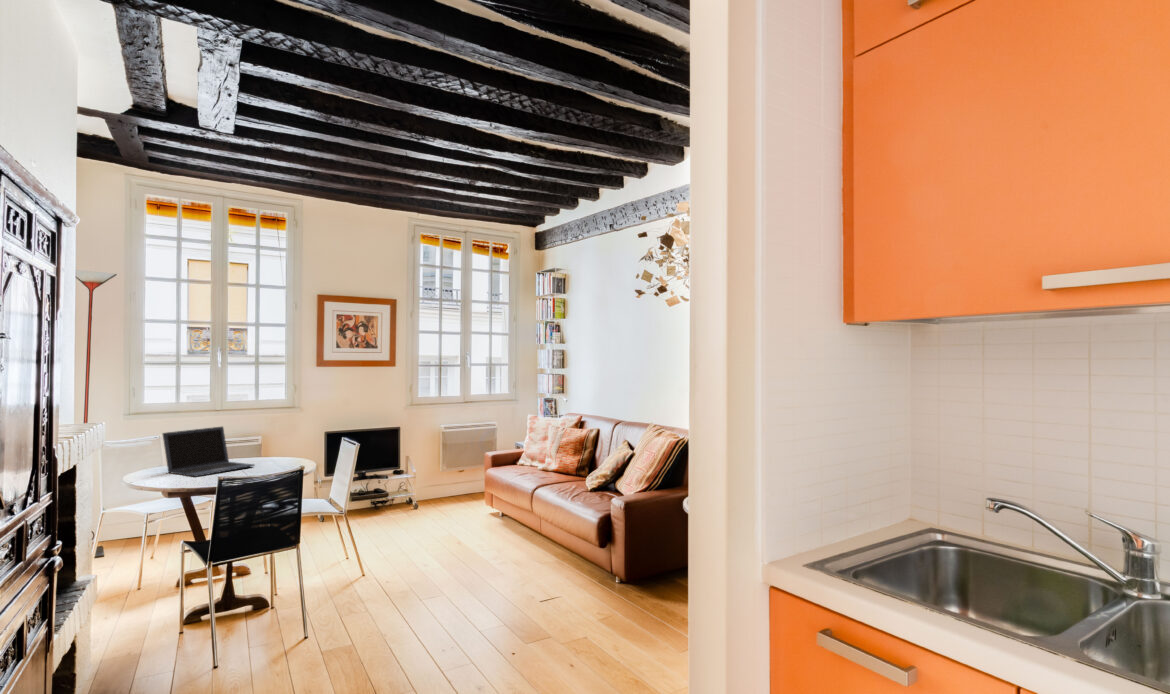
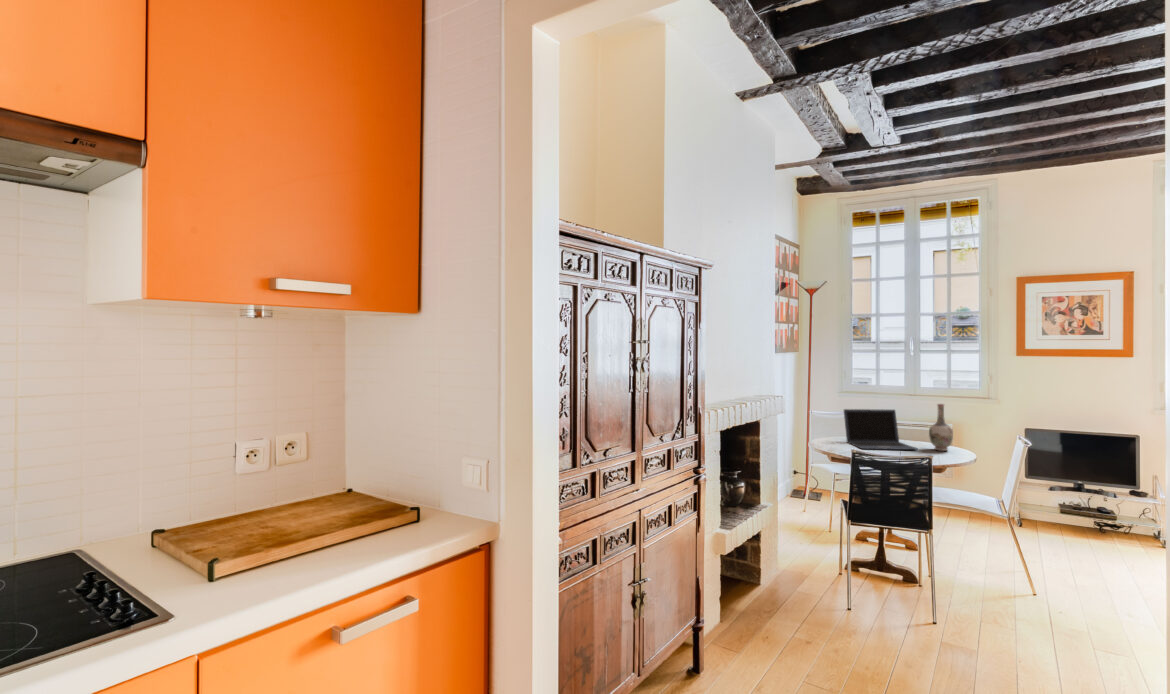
vase: none [263,414,287,463] -> present [929,404,953,451]

